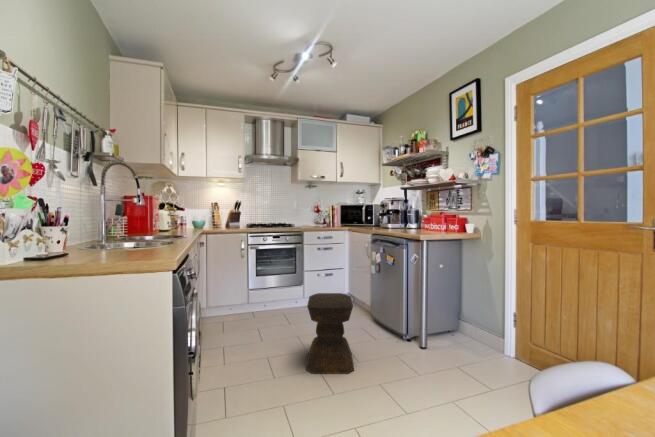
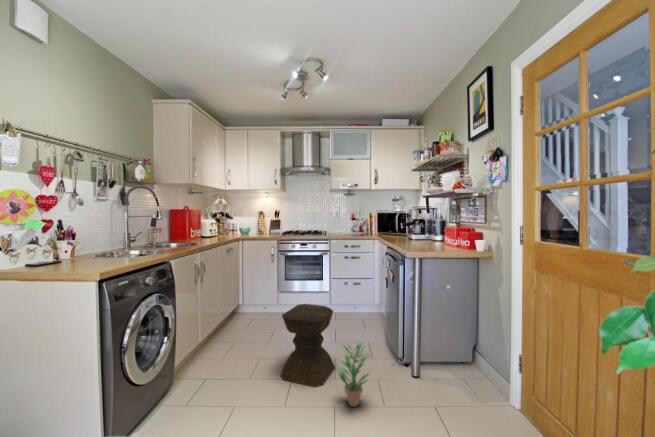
potted plant: none [376,318,414,383] -> present [338,343,369,406]

